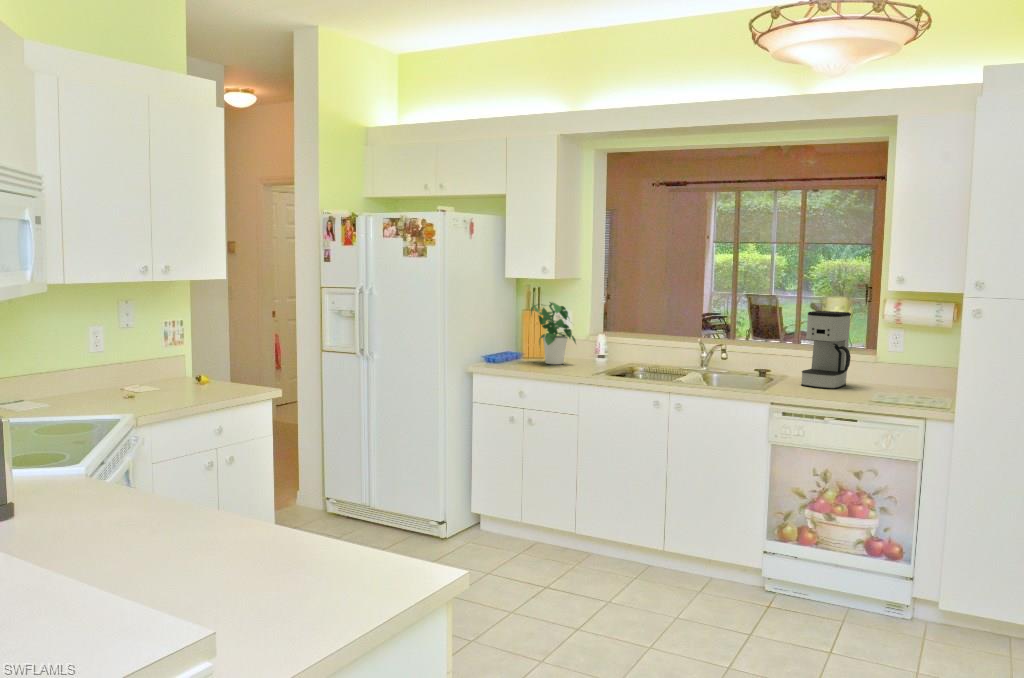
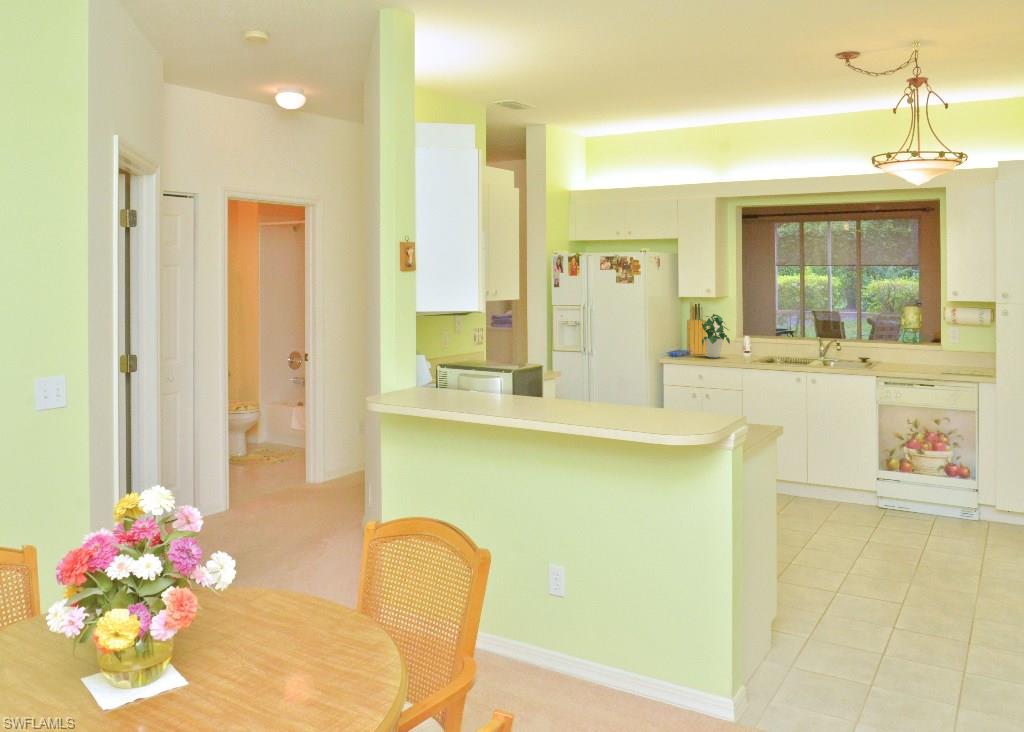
coffee maker: present [801,311,851,389] -> none [894,319,928,371]

